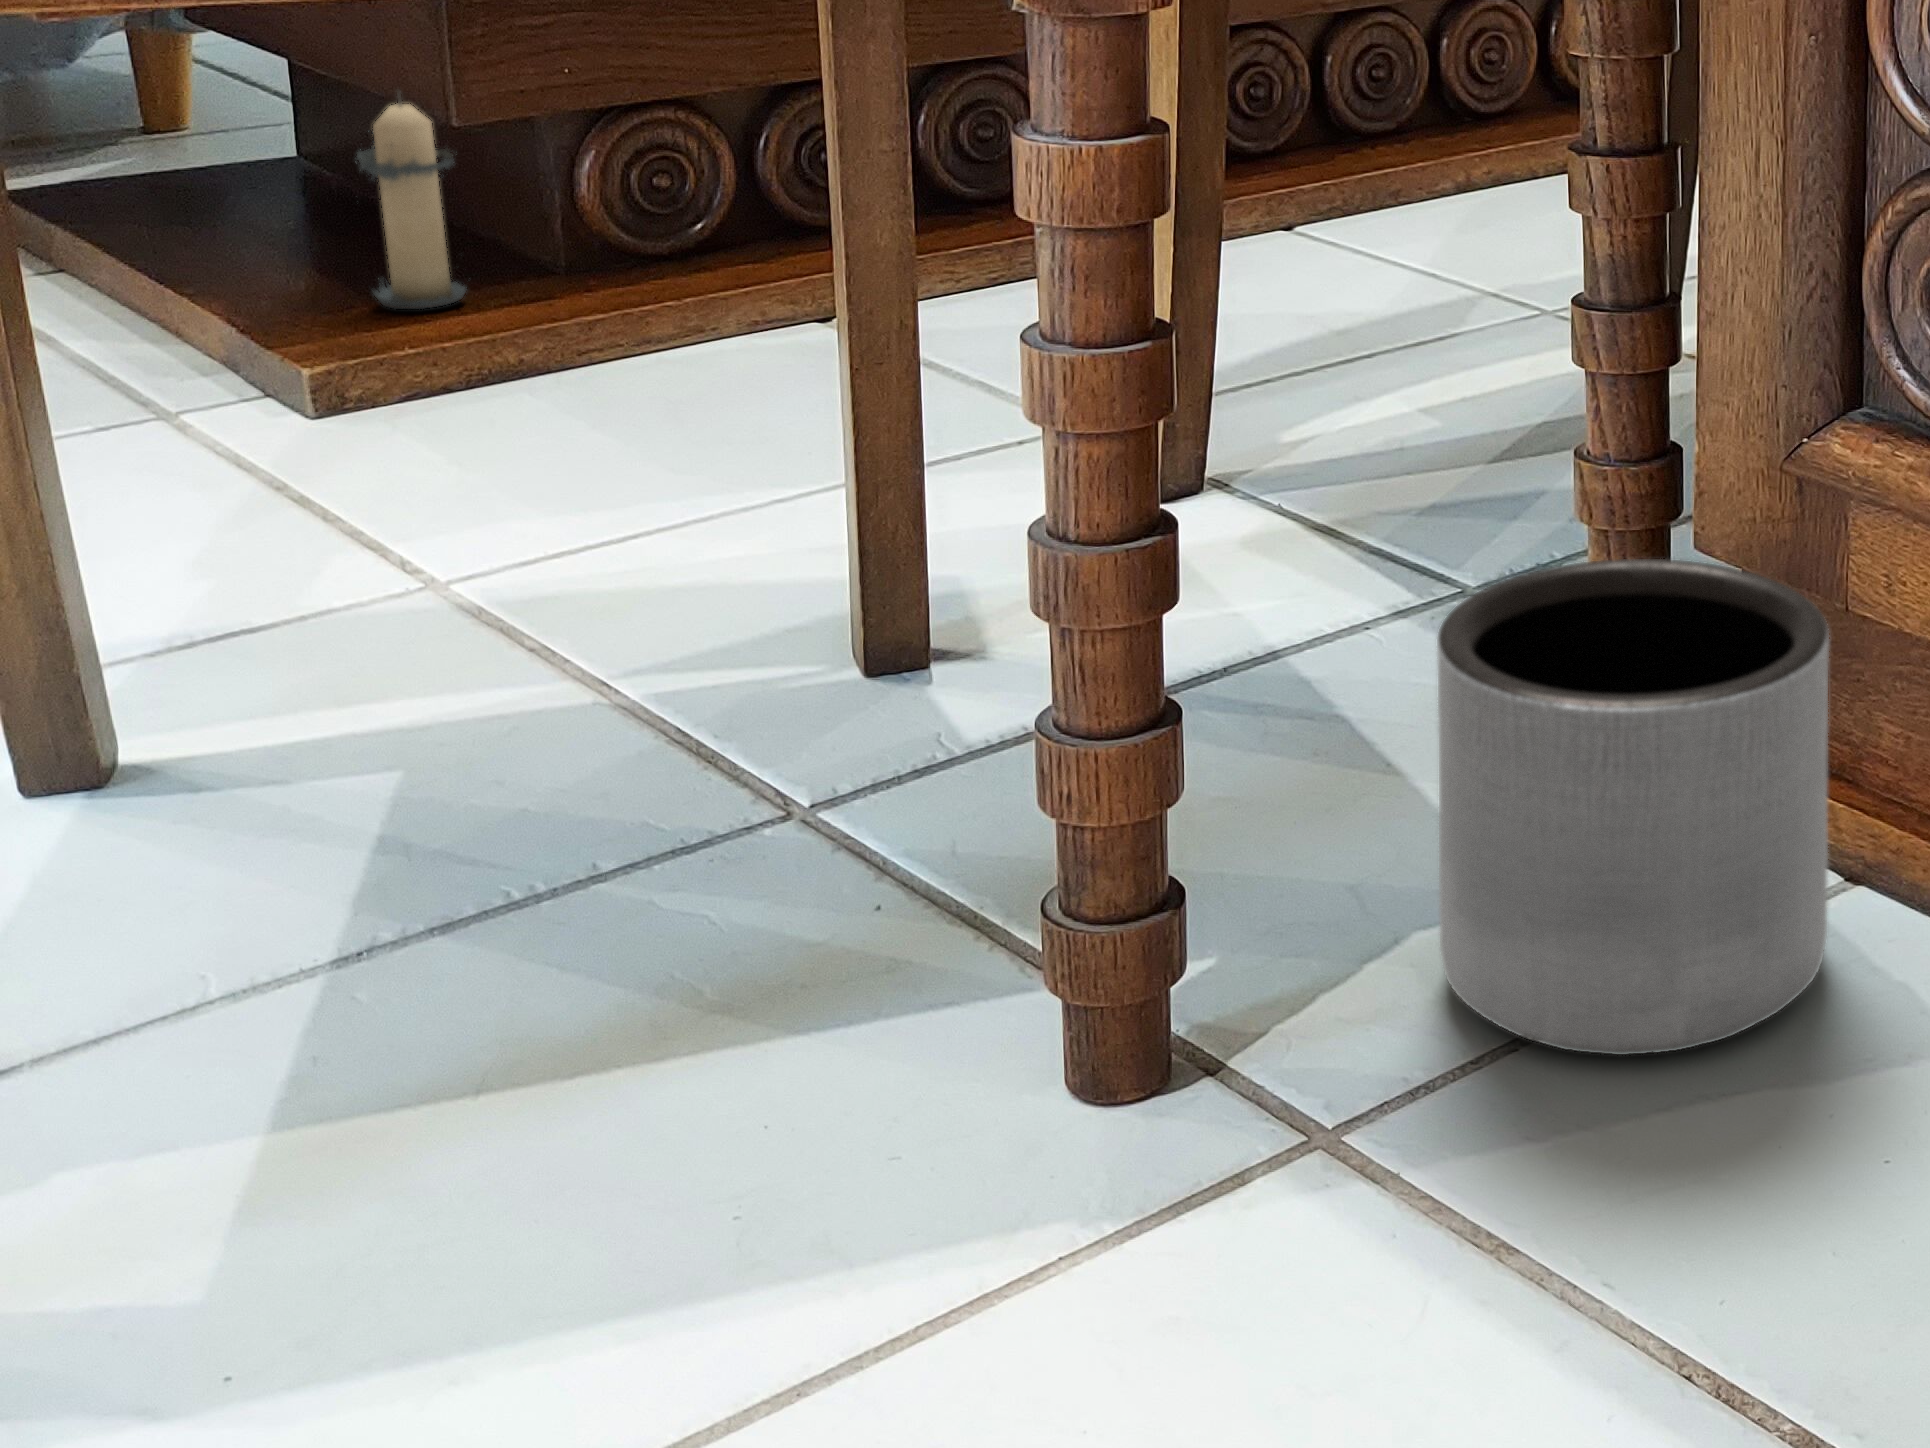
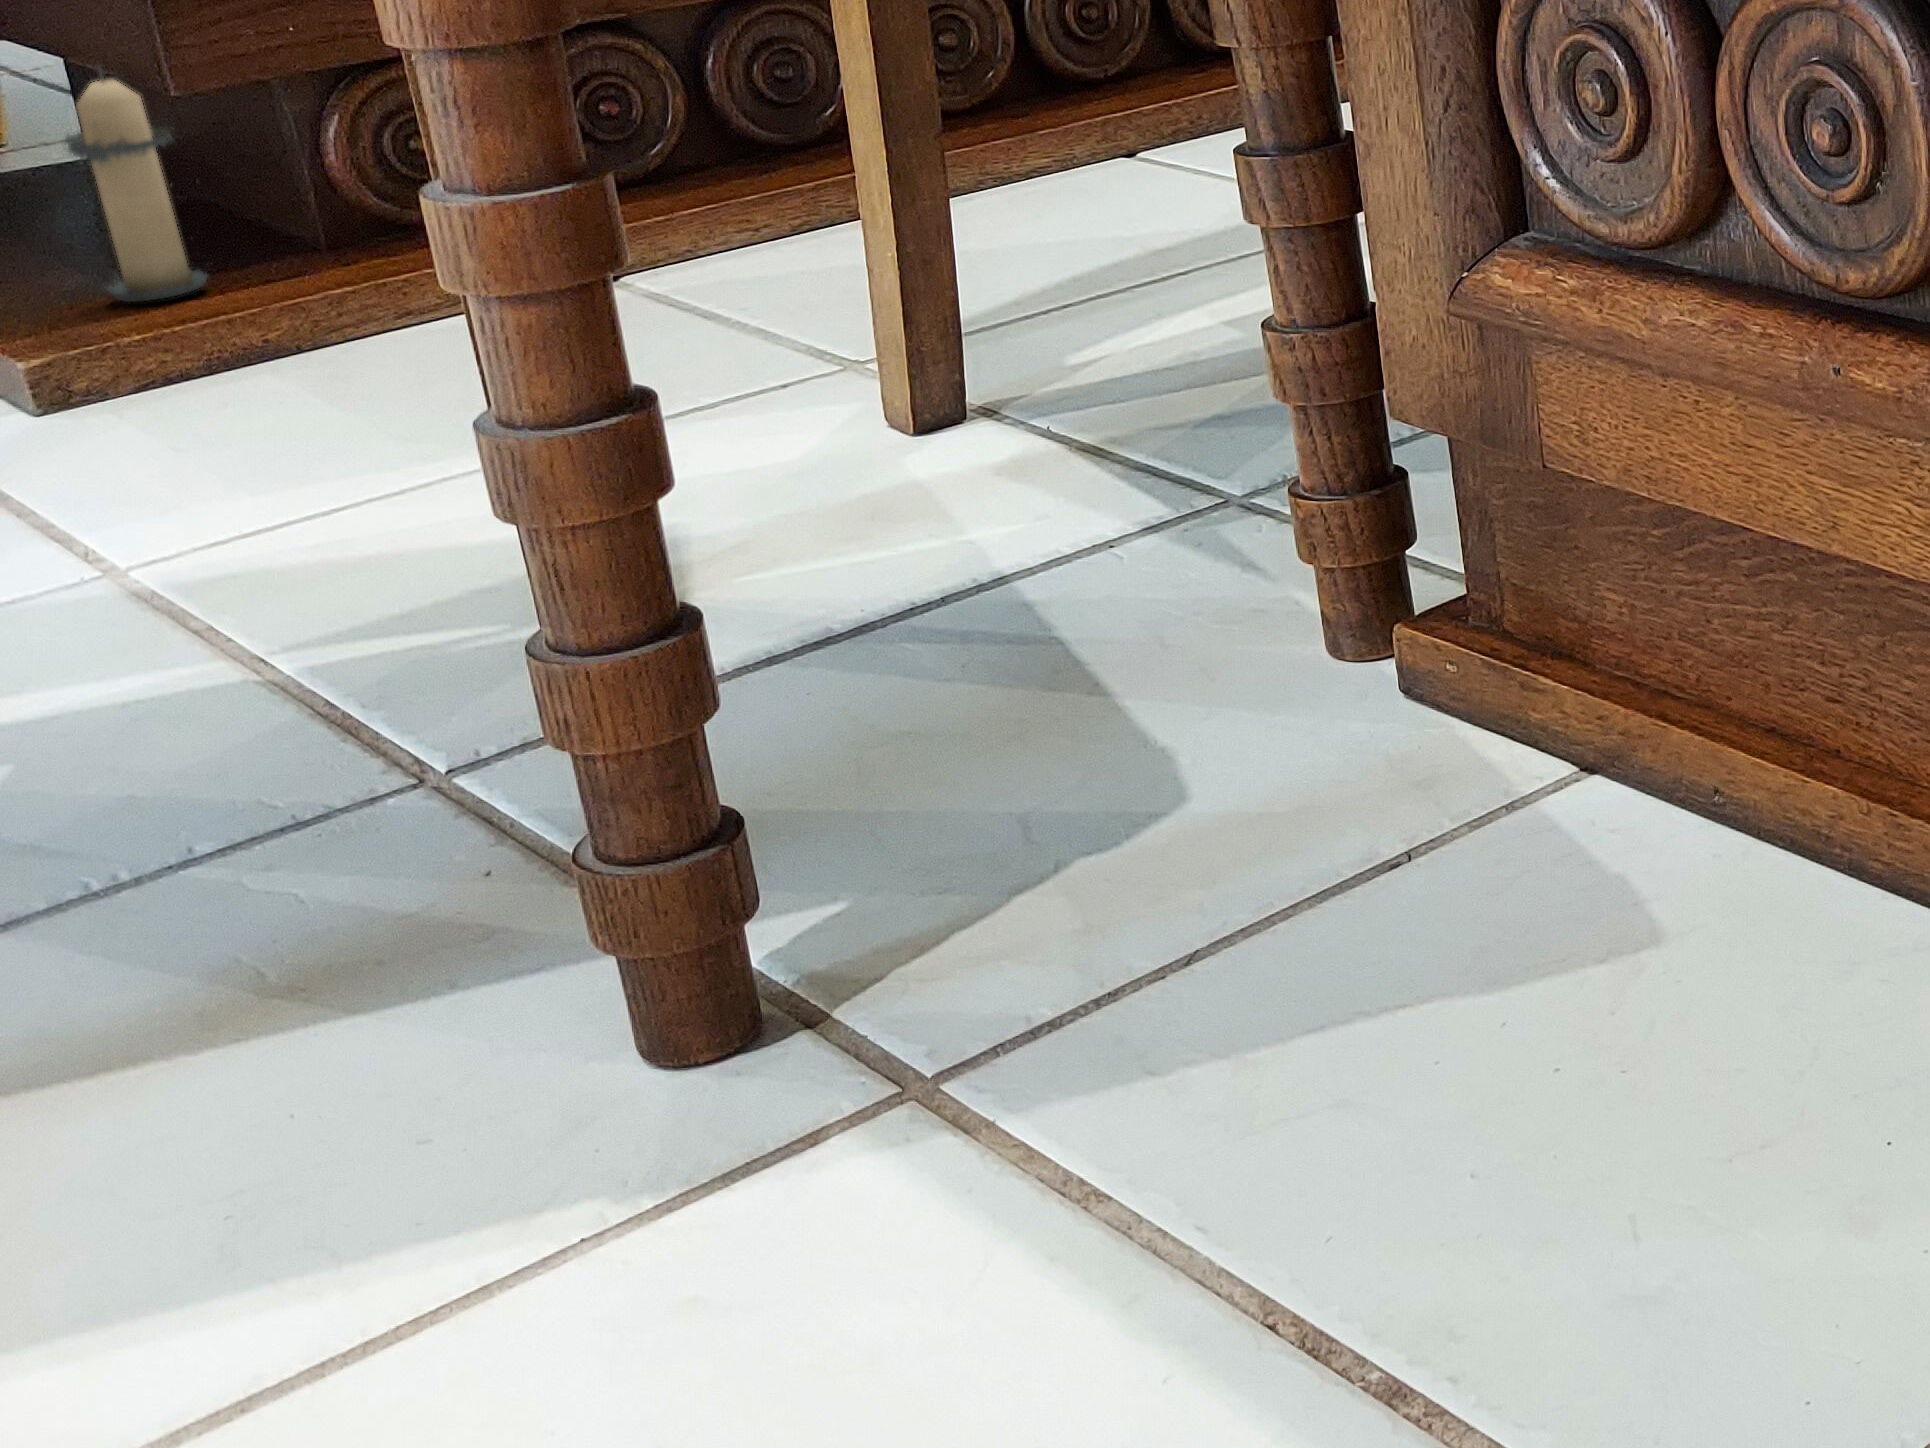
planter: present [1437,559,1829,1055] -> none [1025,420,1527,974]

